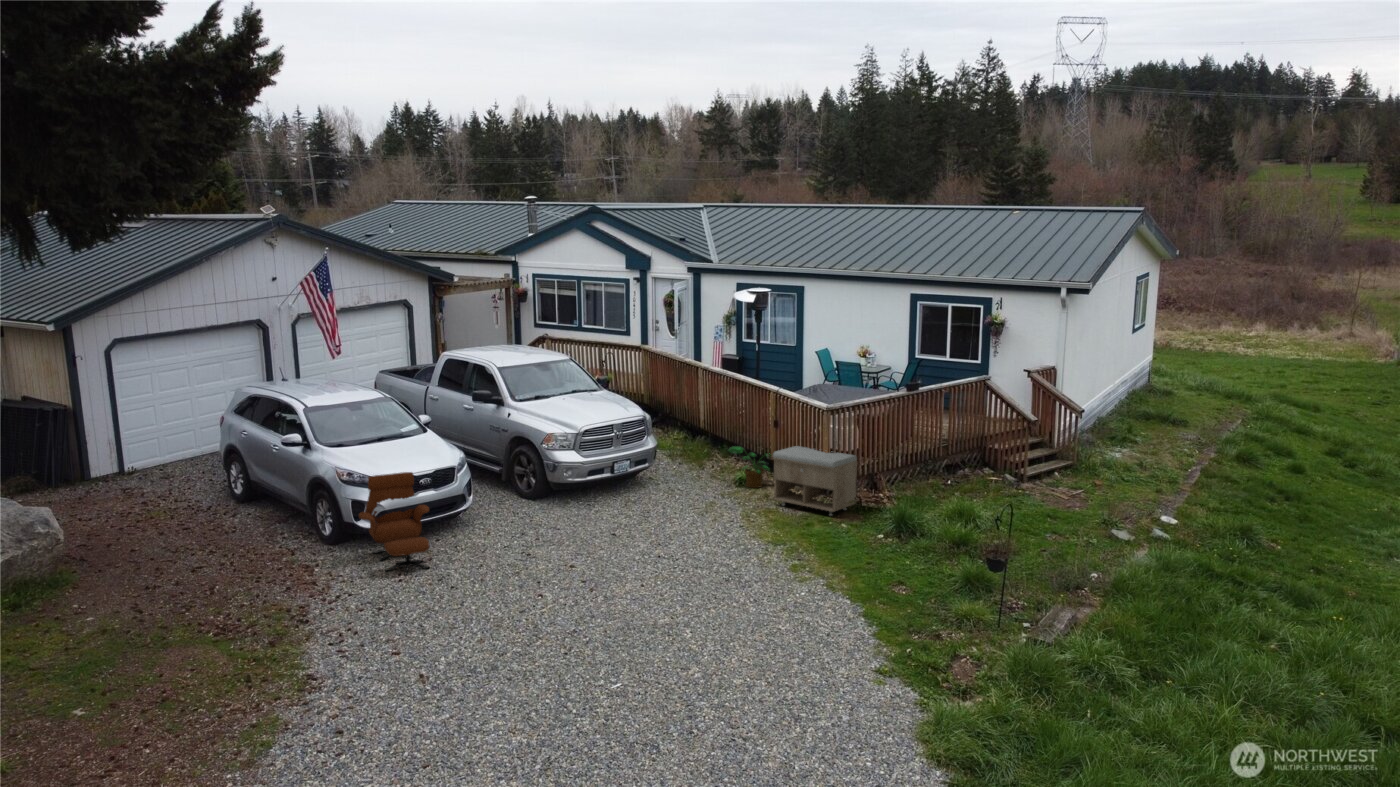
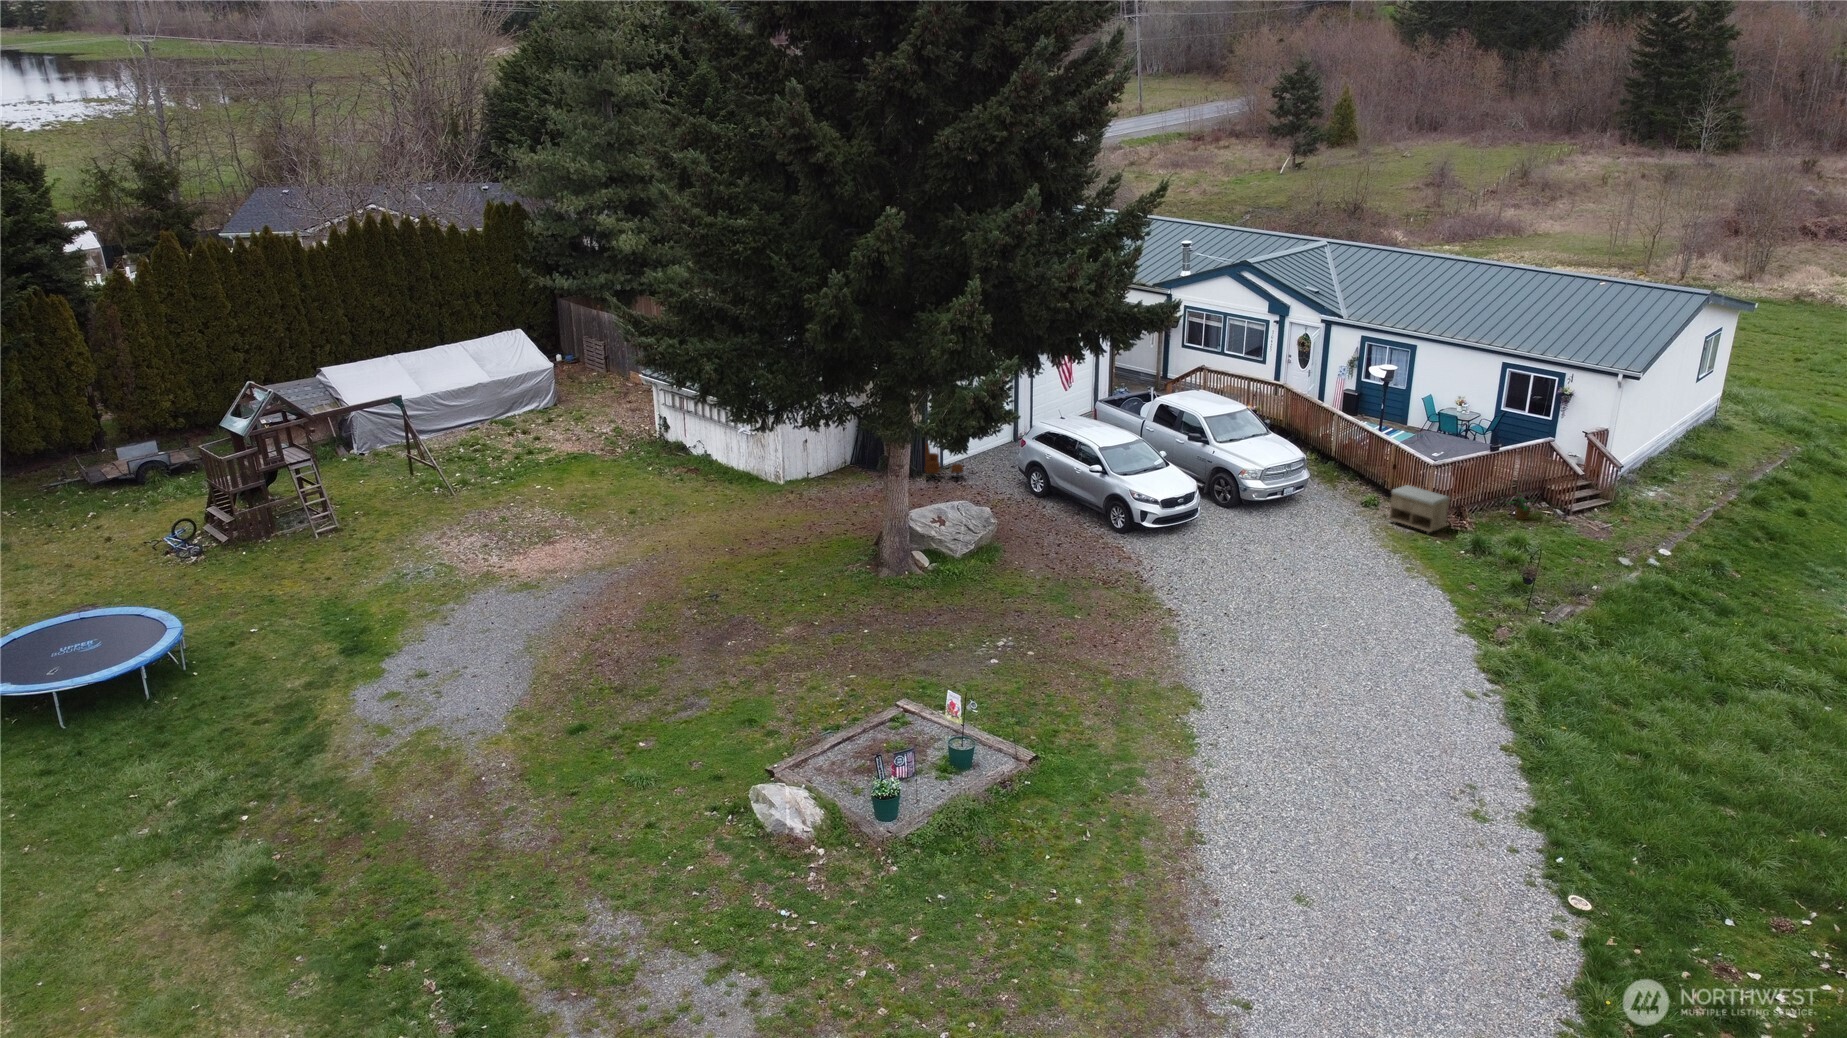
potted plant: present [728,446,772,488] -> present [1509,497,1531,520]
lounge chair: present [359,472,429,575] -> present [924,443,963,480]

